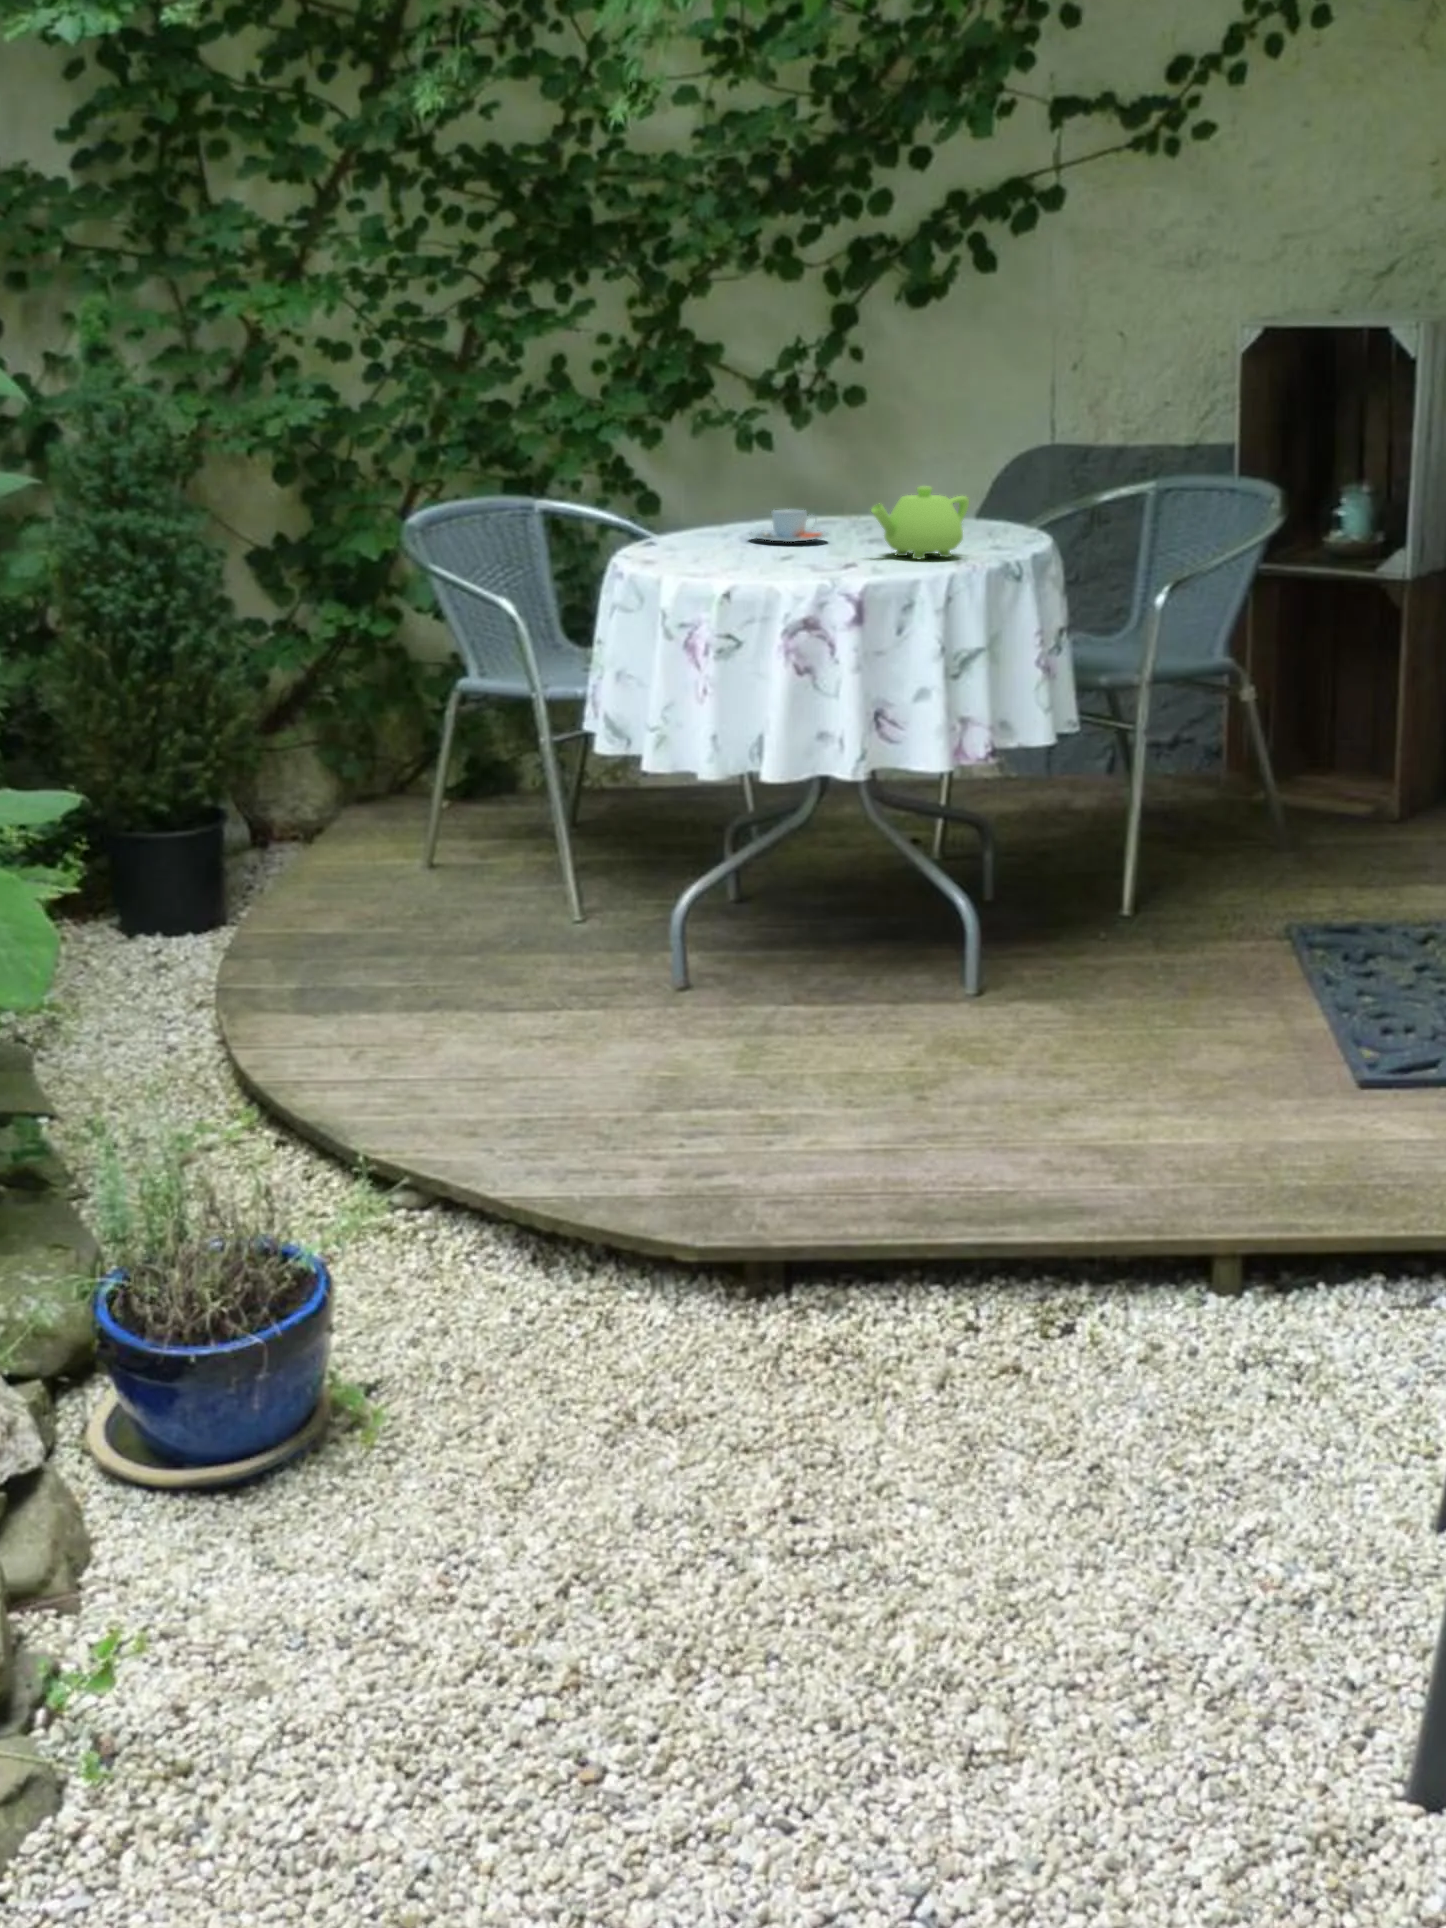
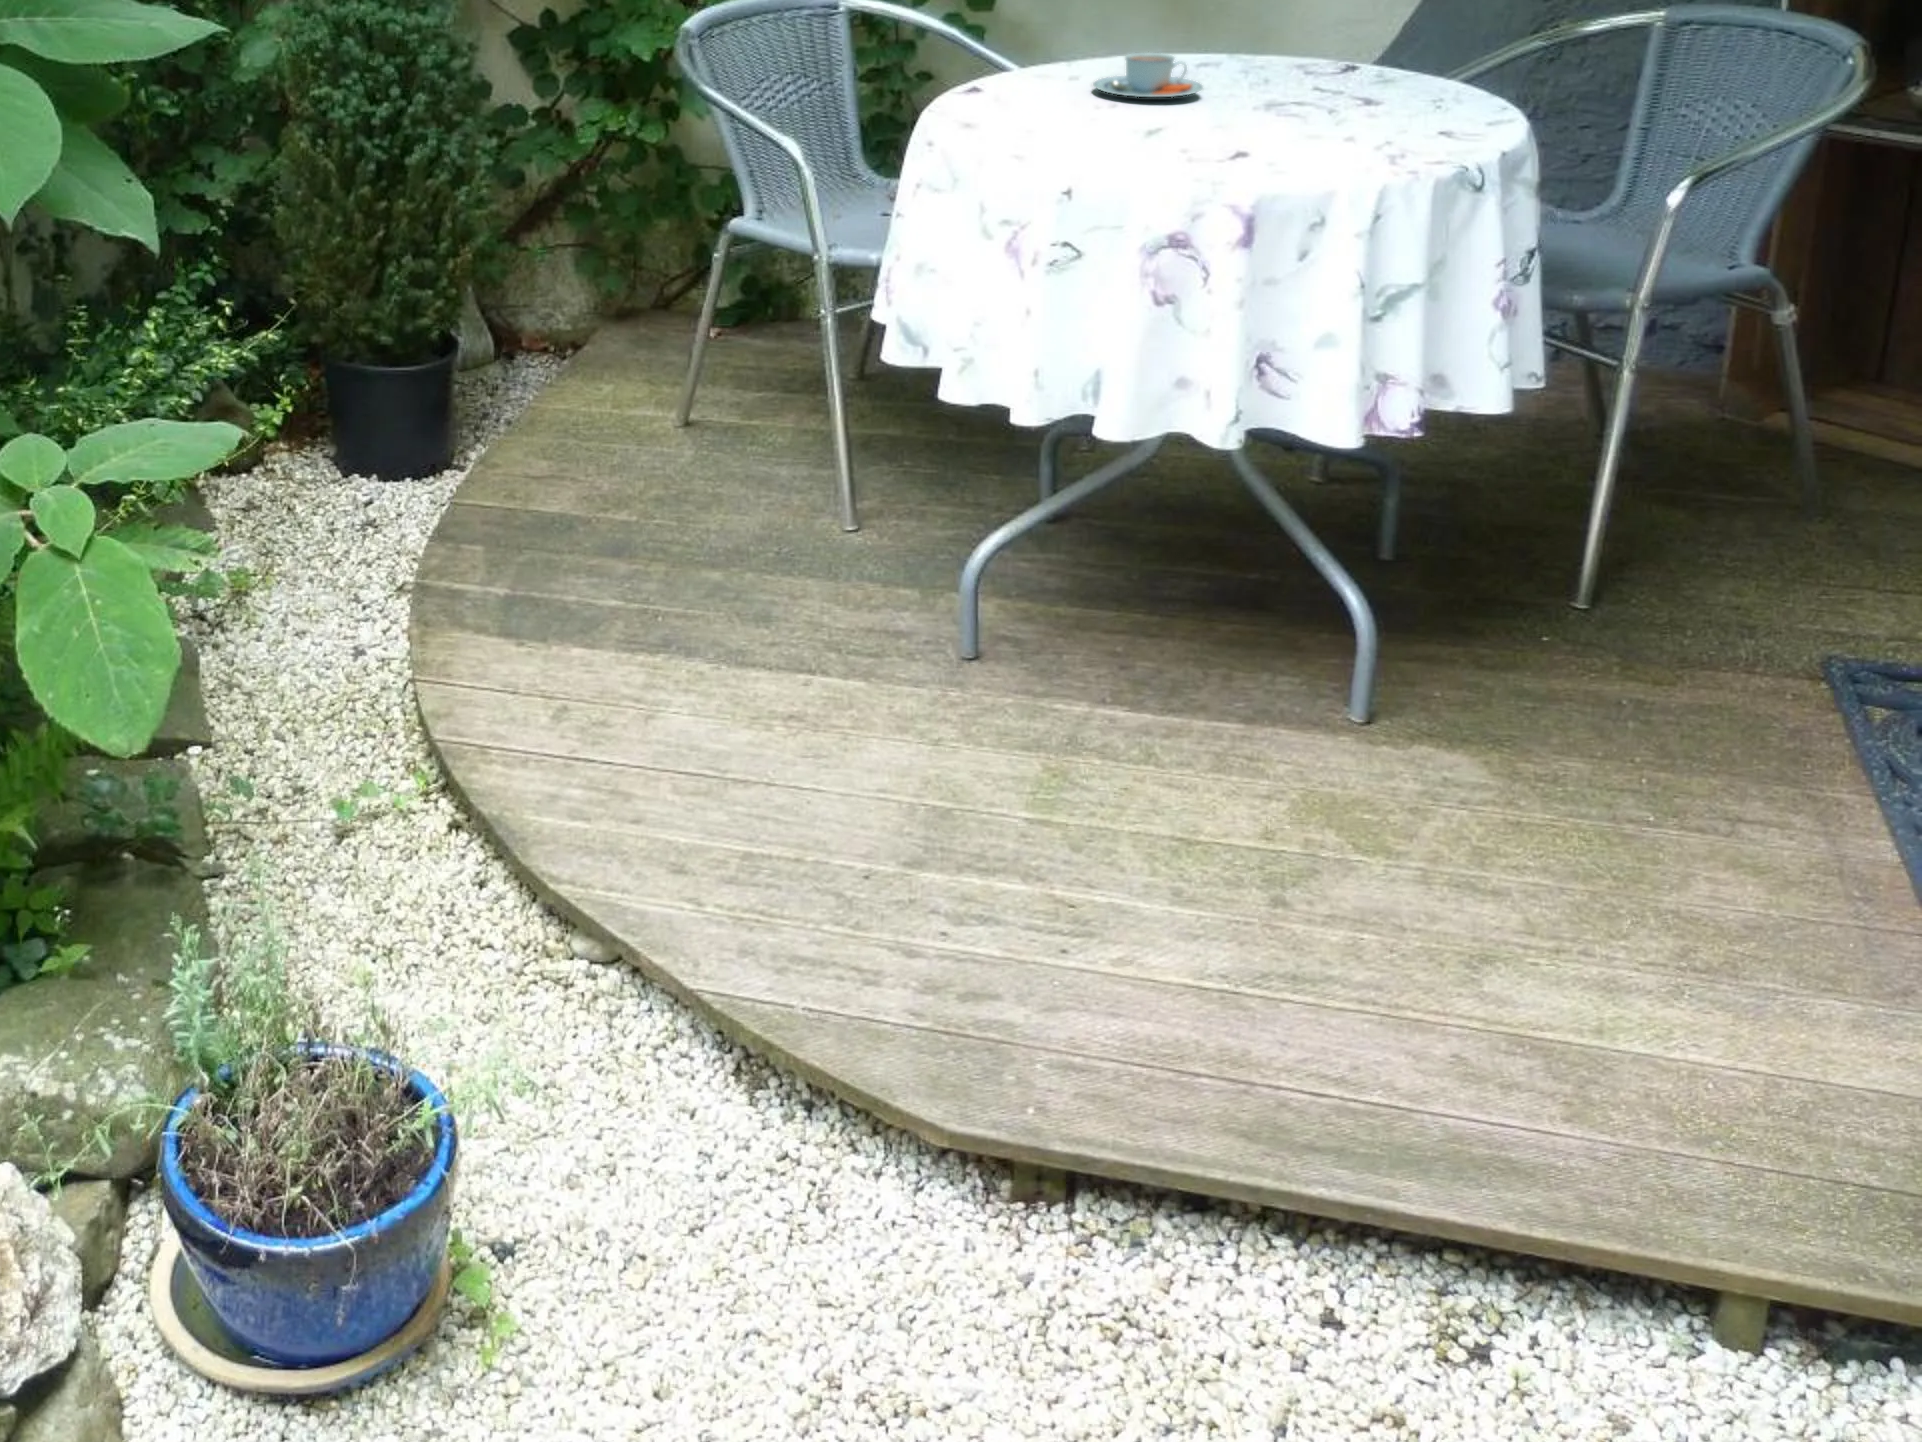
teapot: present [871,486,969,559] -> none [1264,40,1408,139]

